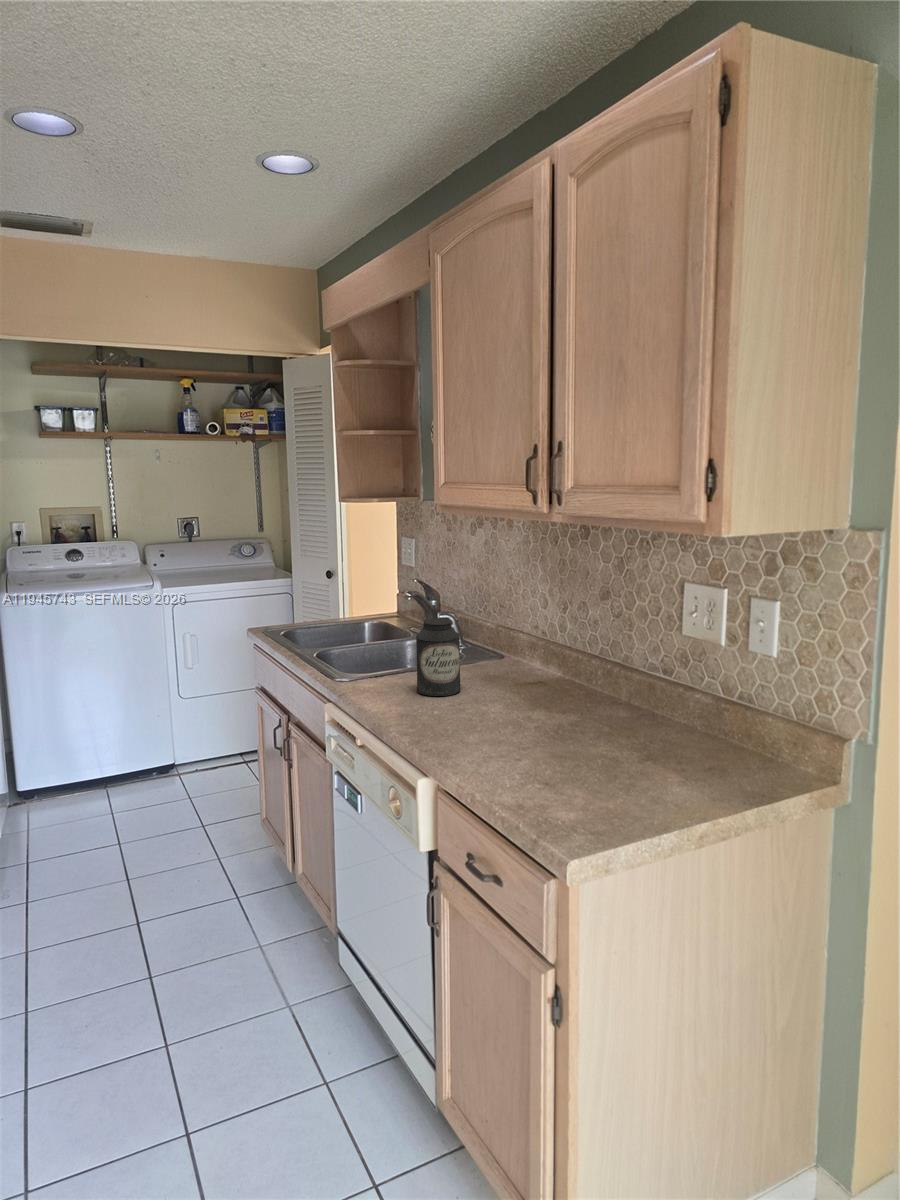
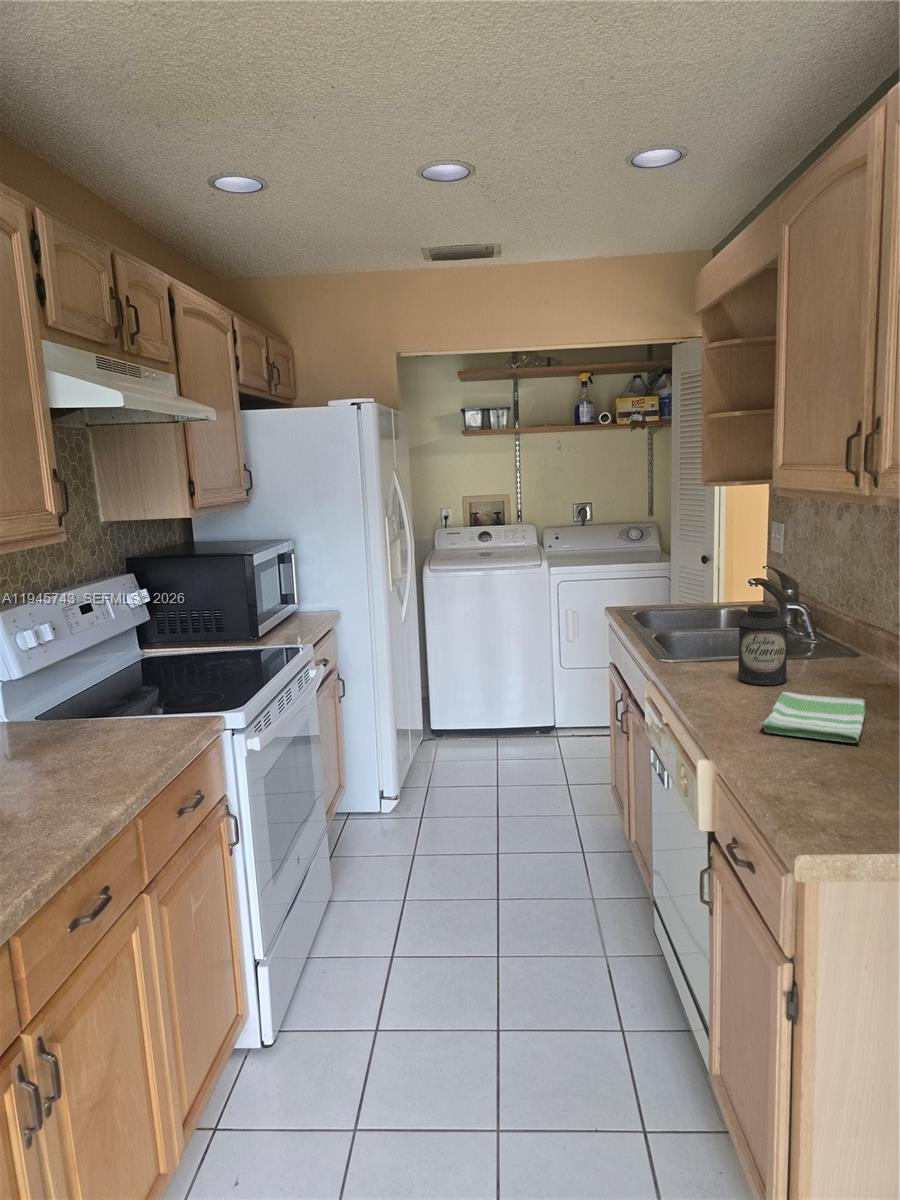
dish towel: none [466,699,554,743] -> present [760,692,865,743]

